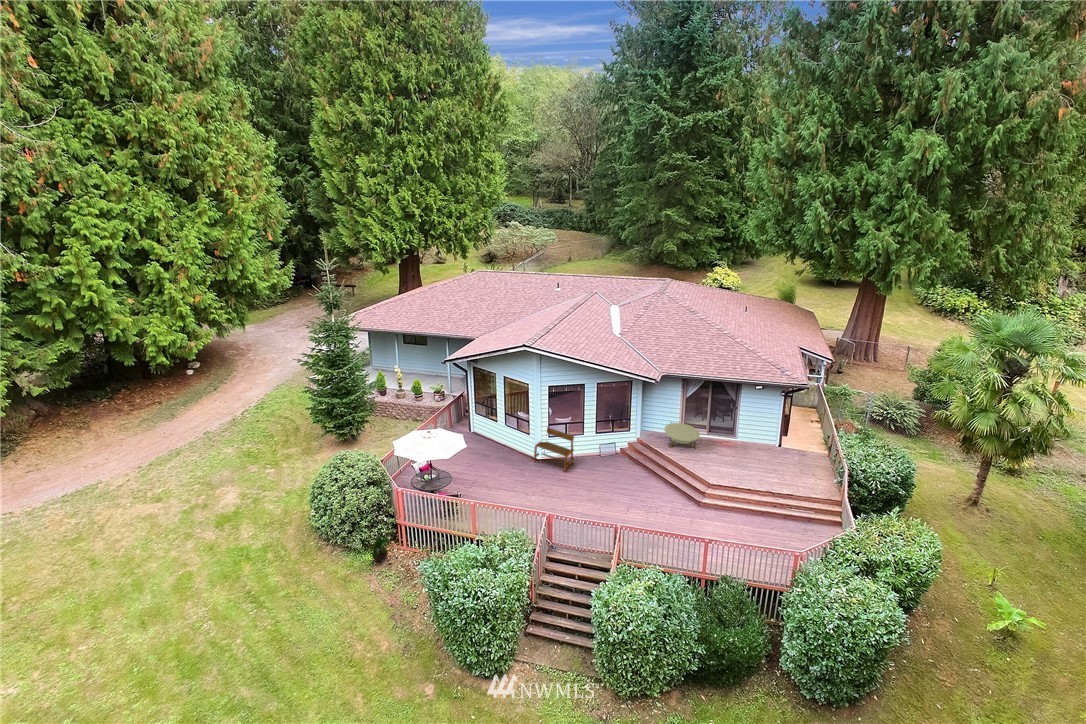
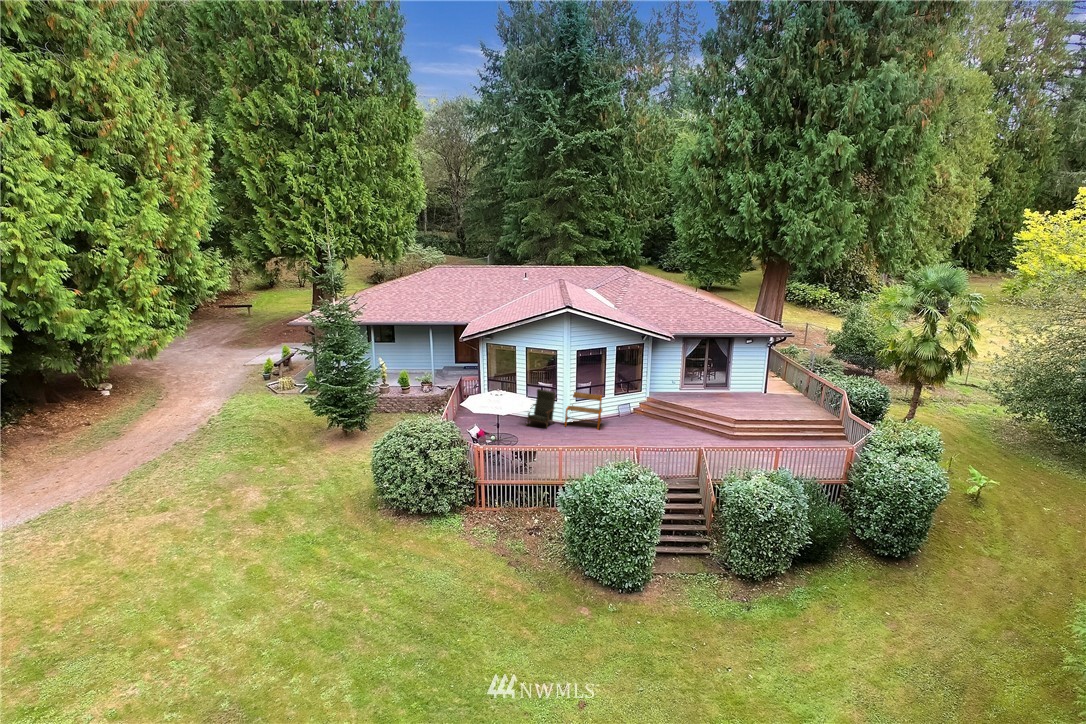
lounge chair: none [497,419,528,464] -> present [527,389,555,429]
round table: present [664,423,700,448] -> none [673,381,705,401]
potted tree: present [371,537,388,562] -> none [450,492,470,522]

